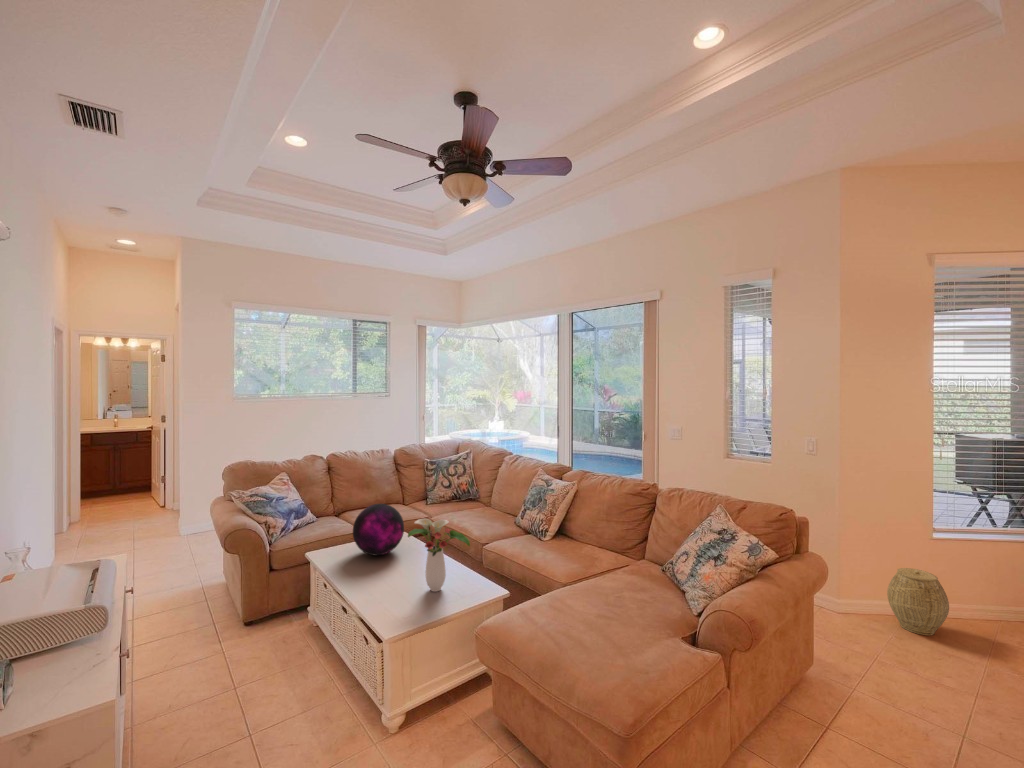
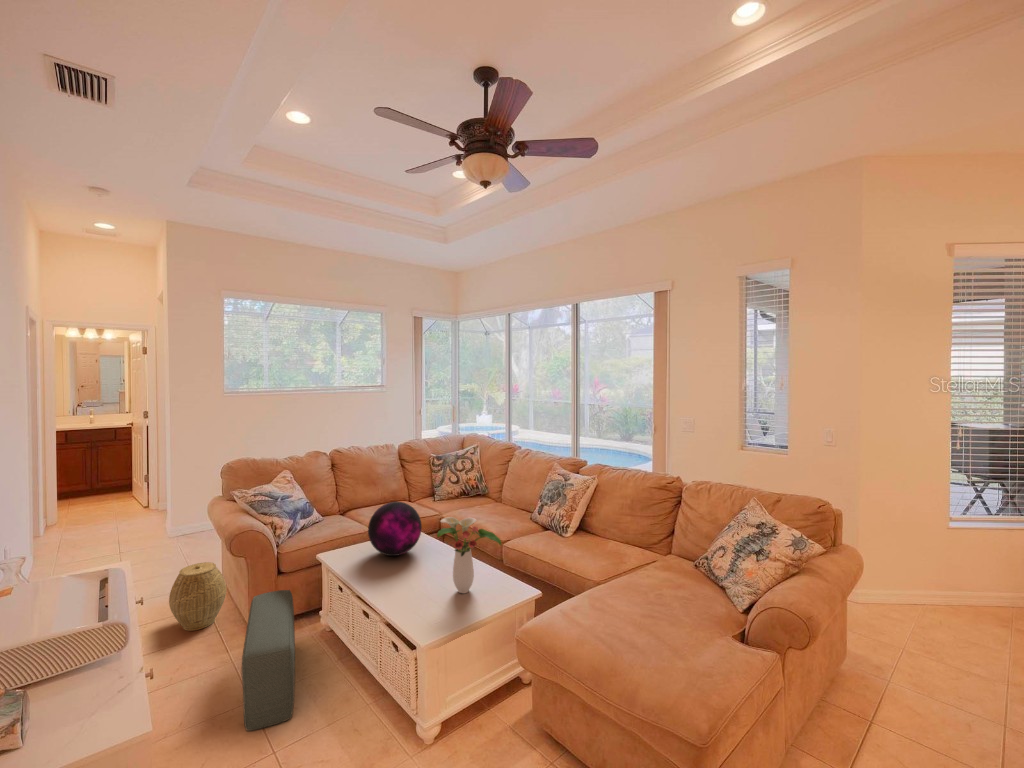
woven basket: present [887,568,949,635] -> present [169,562,226,631]
pouf: none [224,585,280,714] -> present [242,590,295,731]

